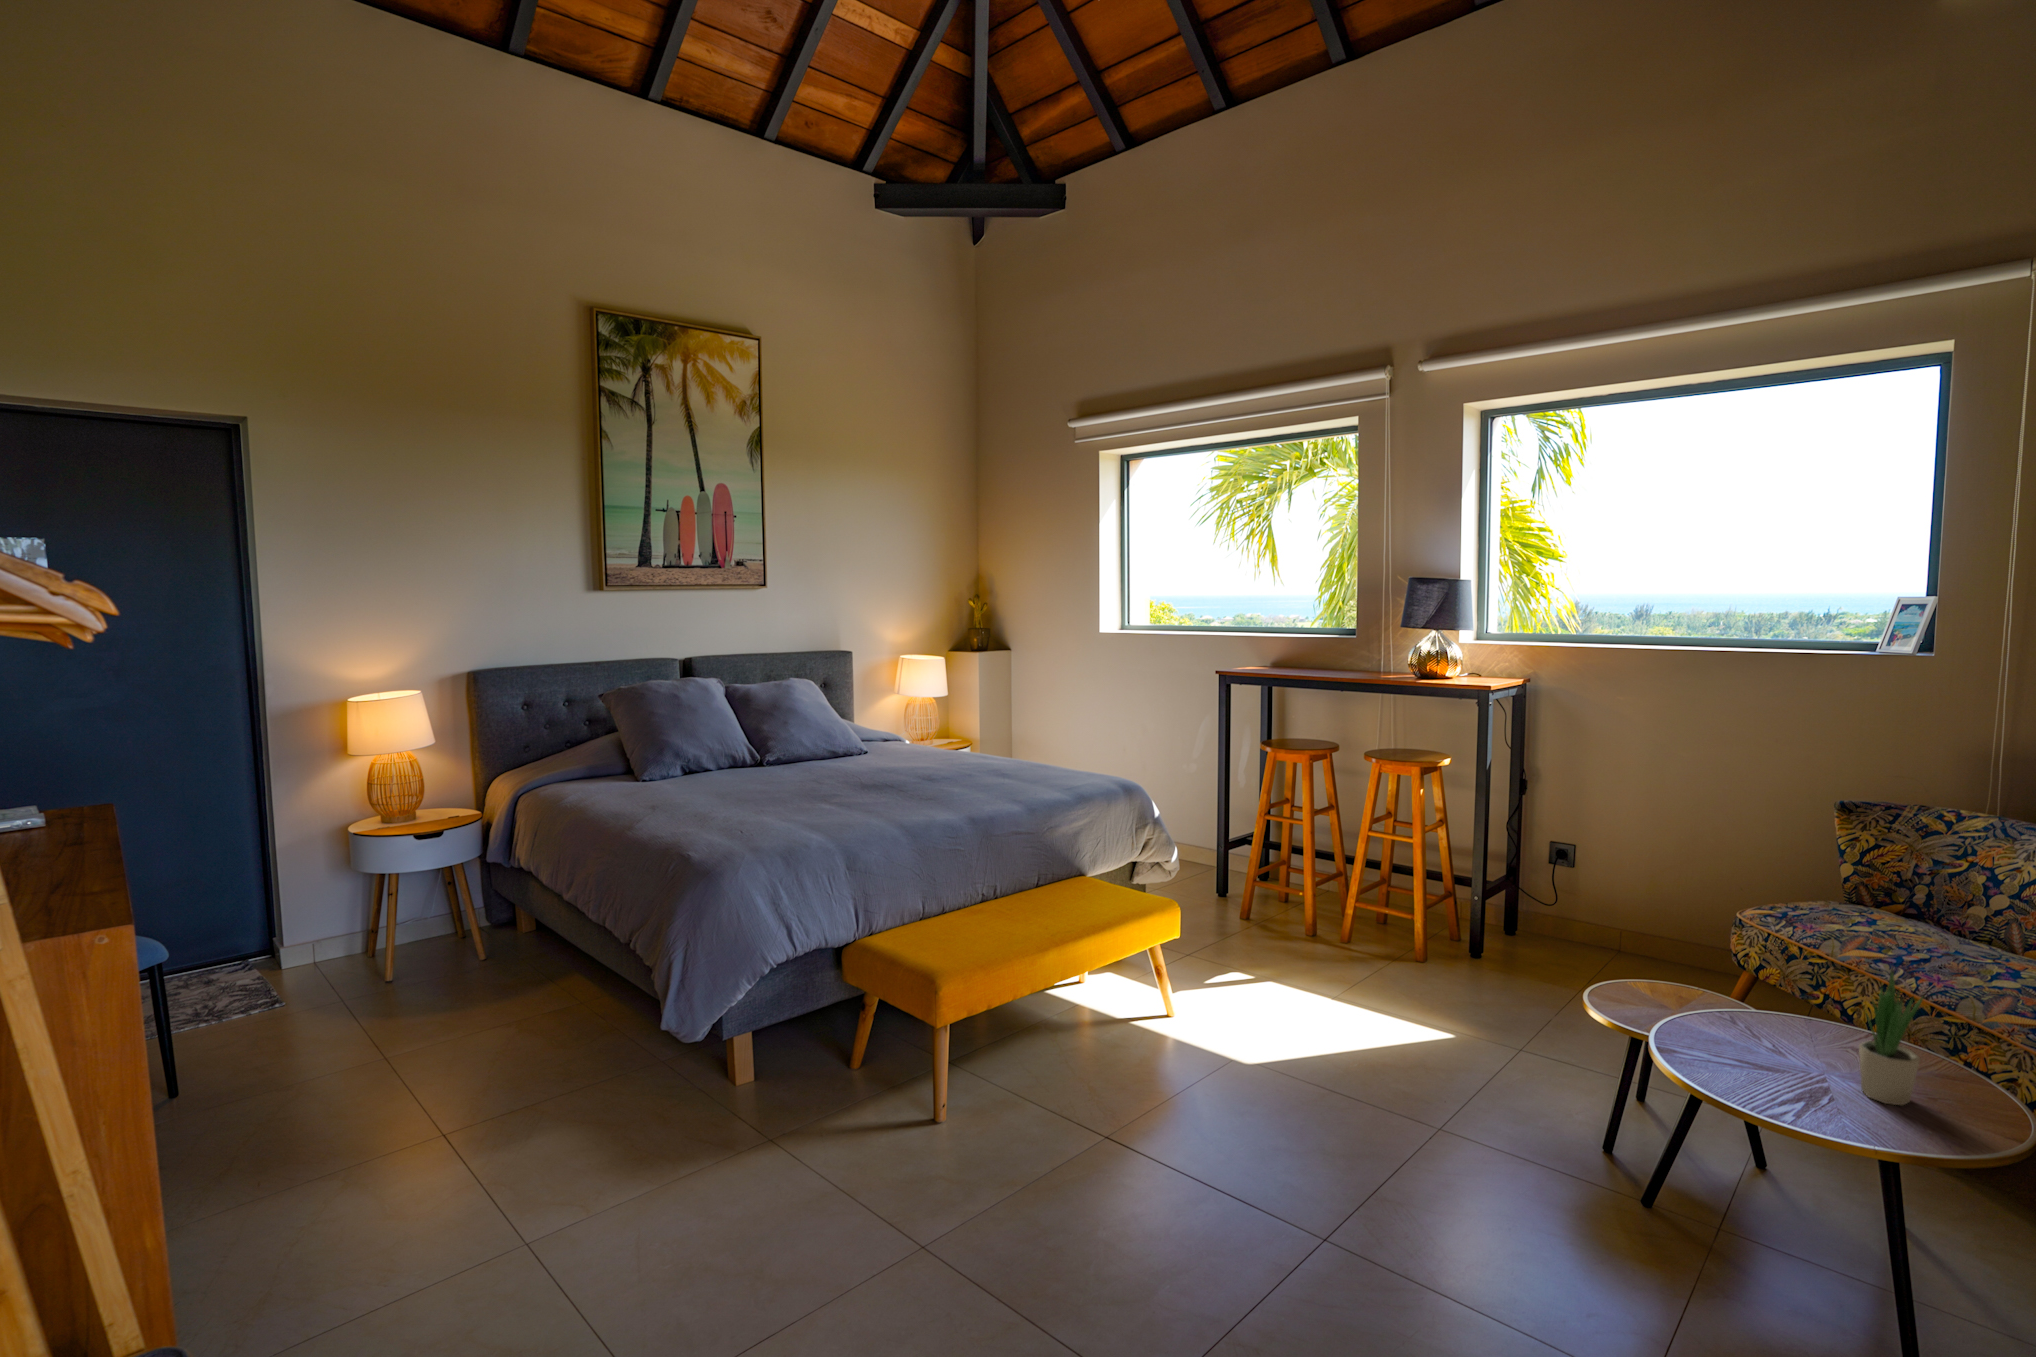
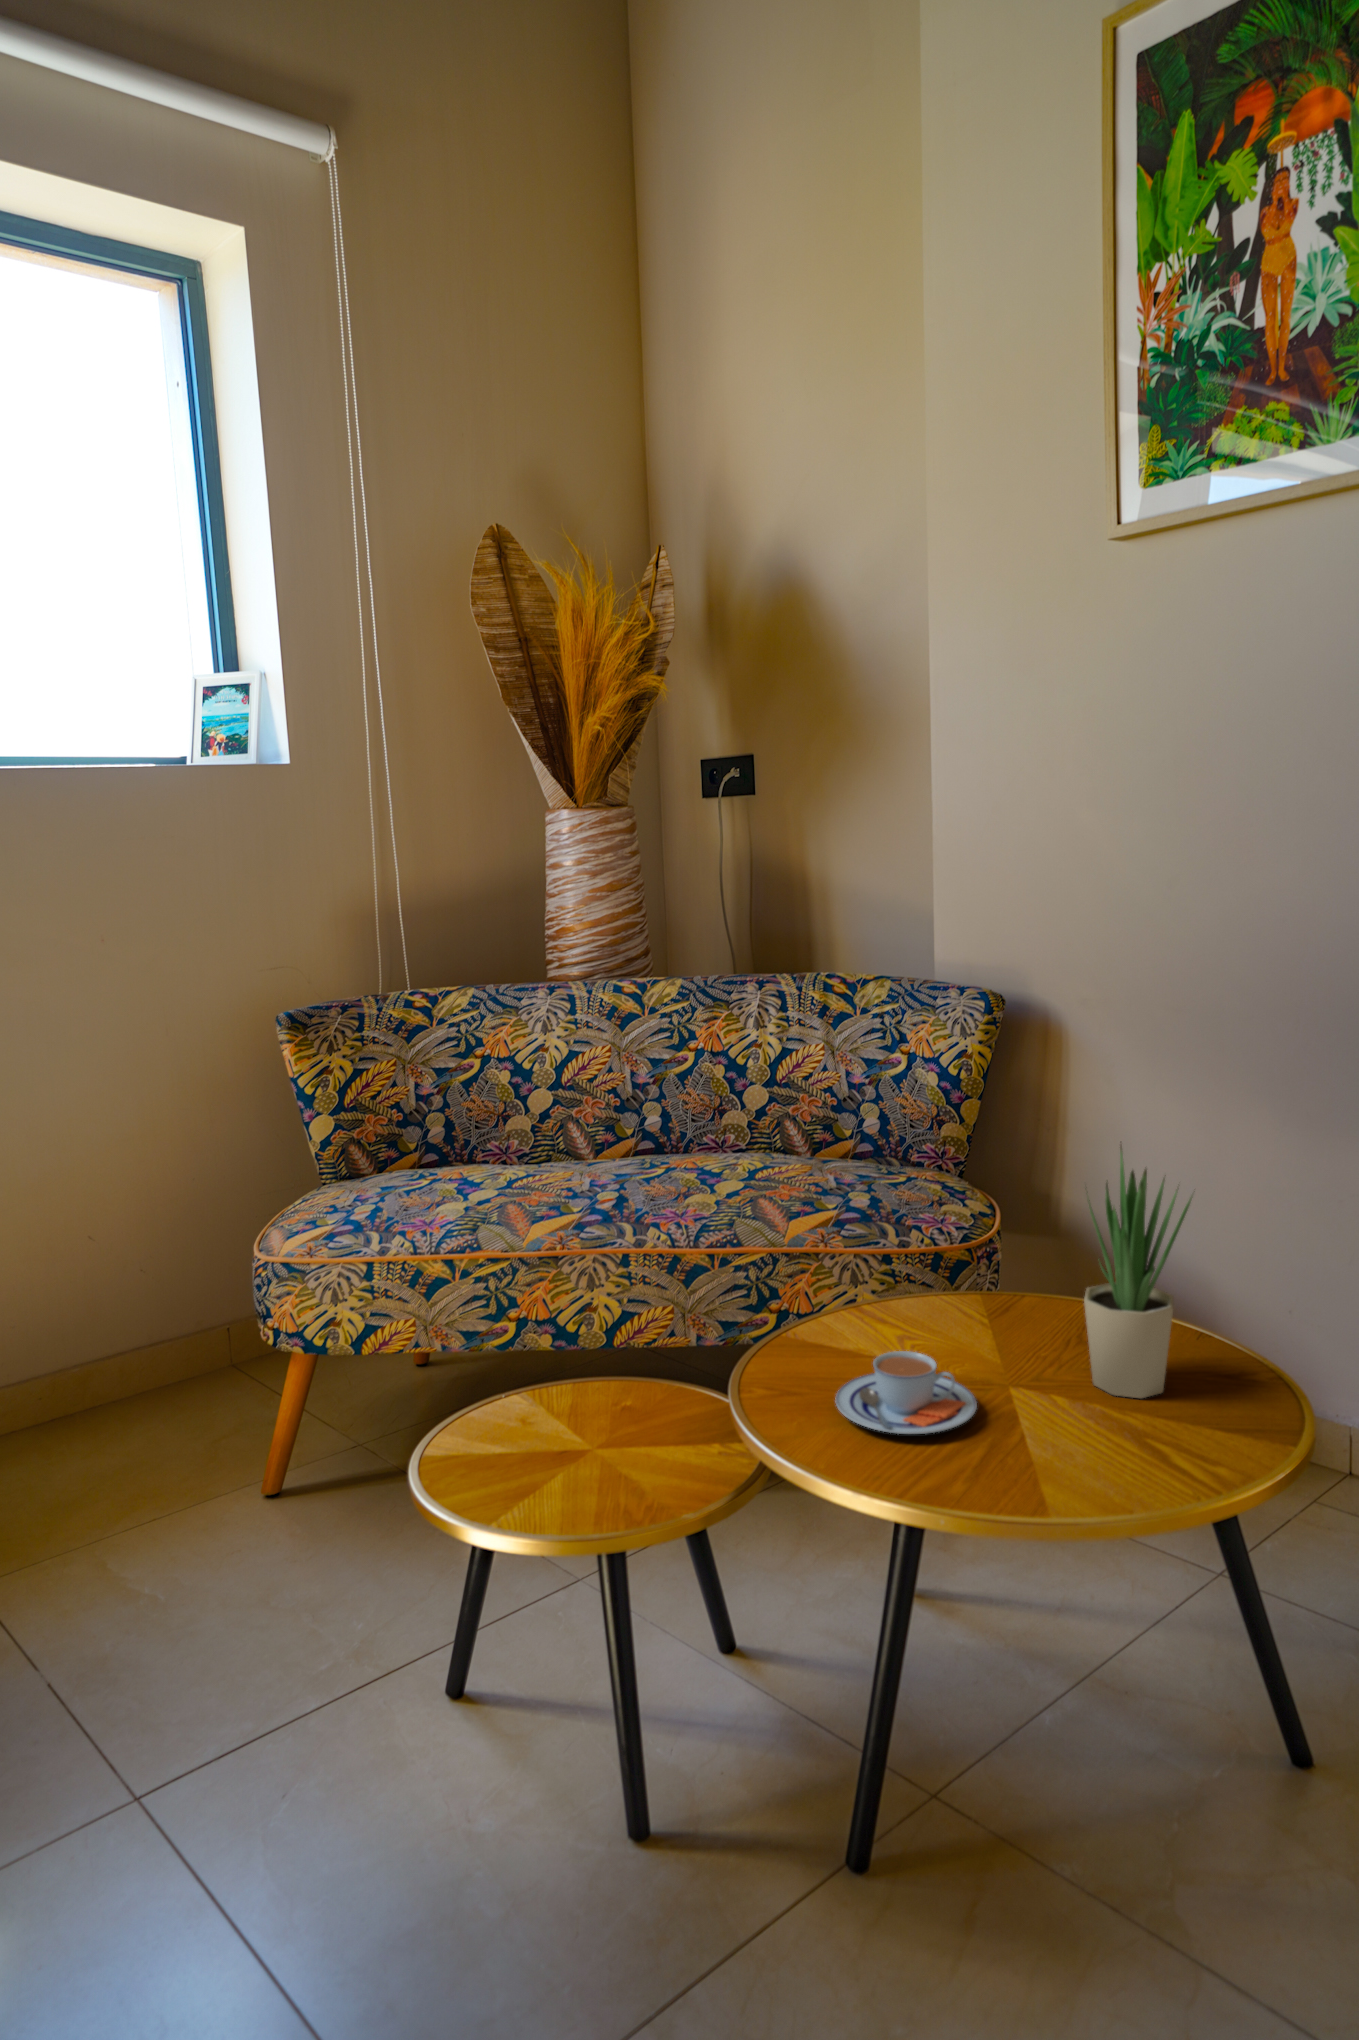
teacup: none [1728,1014,1806,1052] -> present [835,1351,977,1434]

